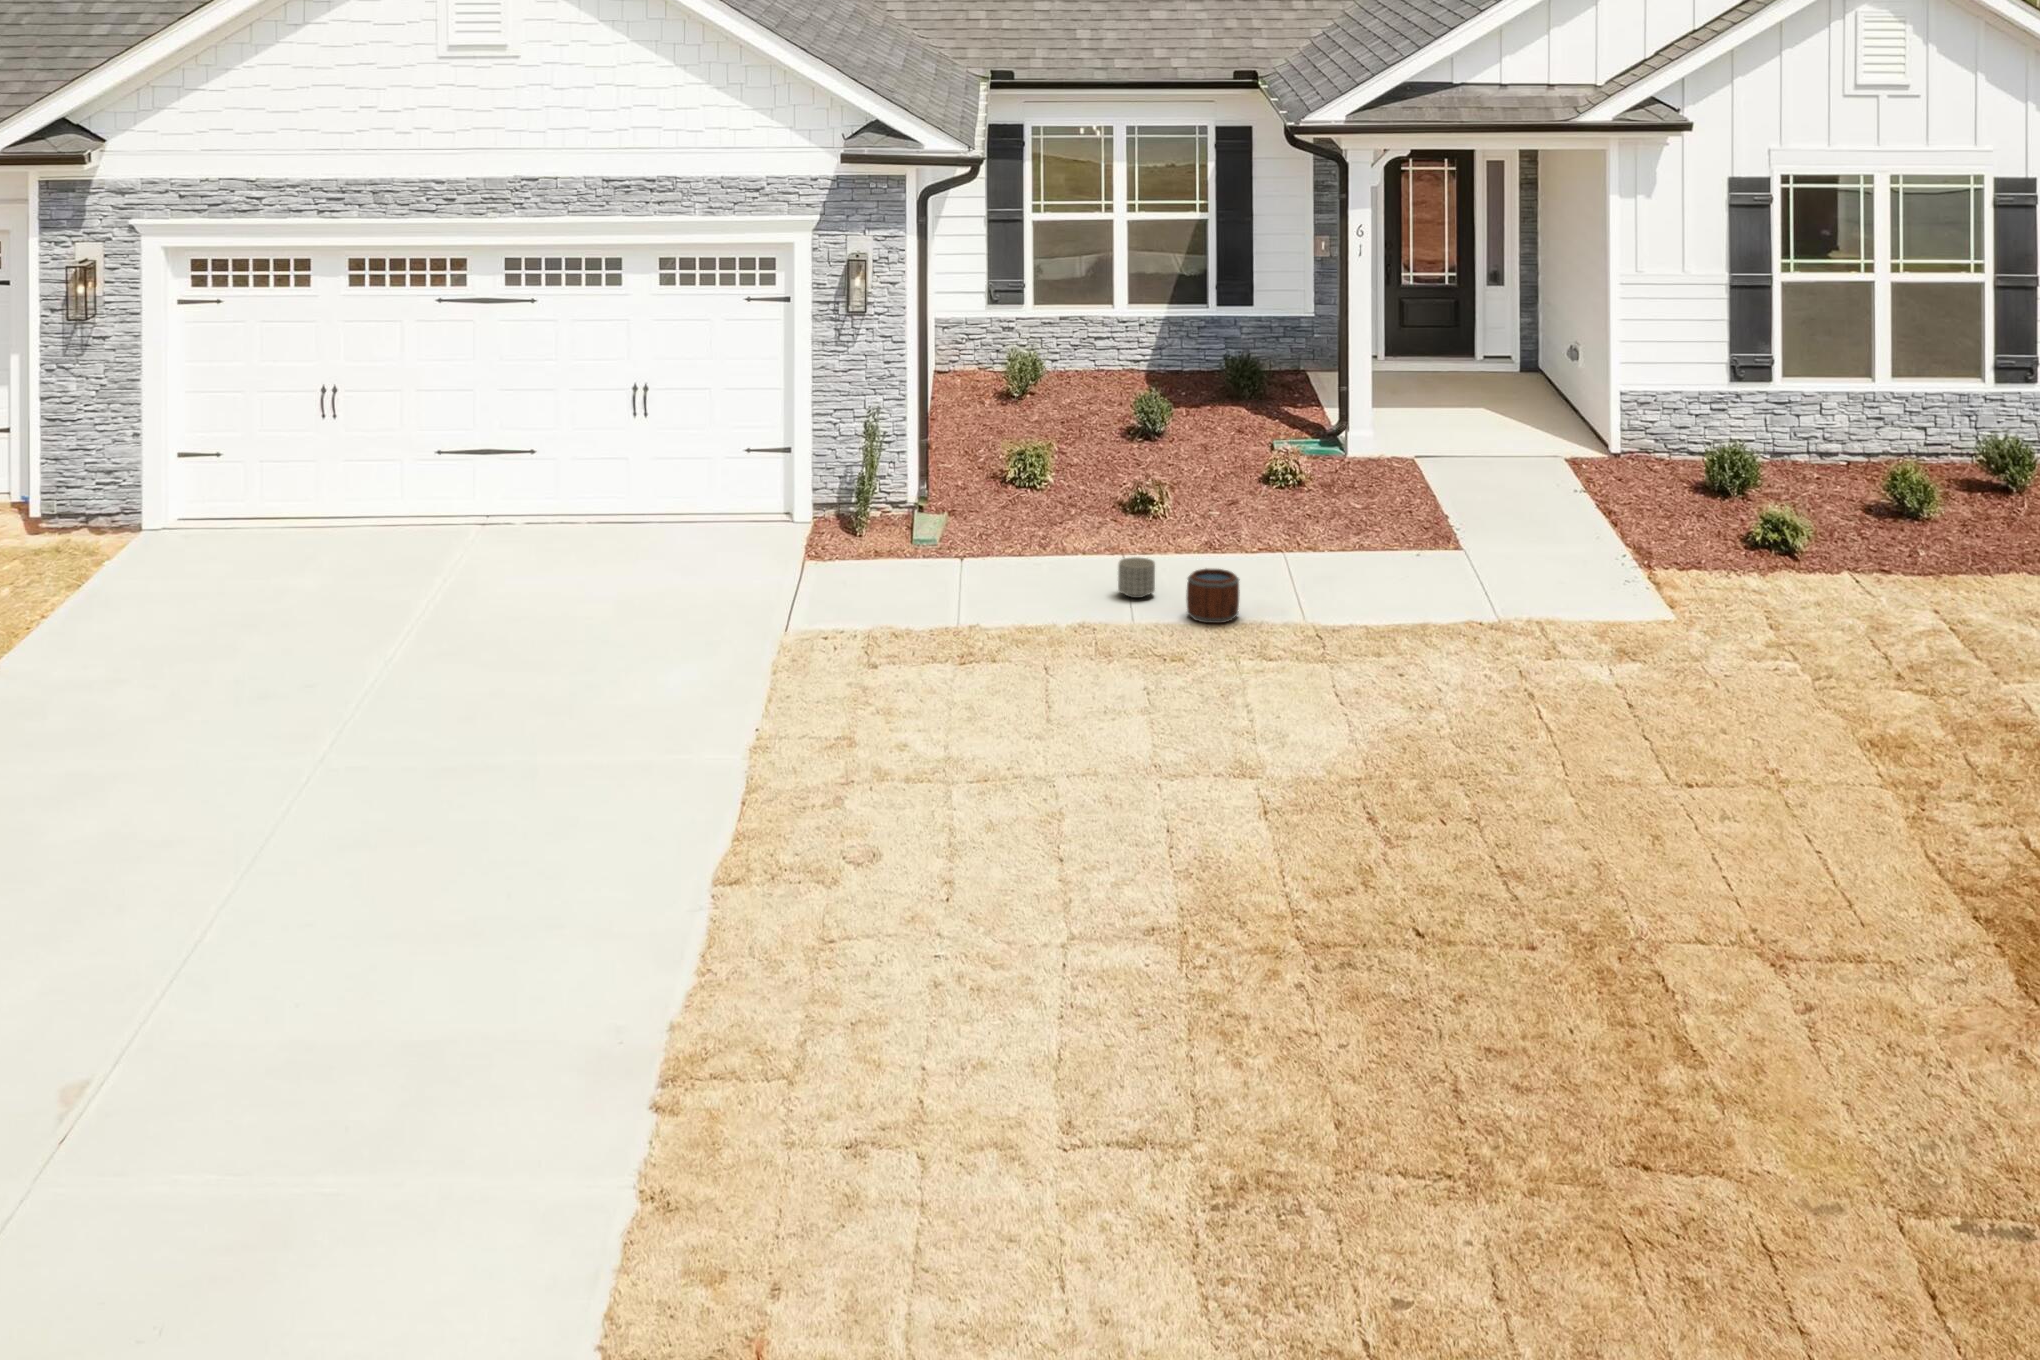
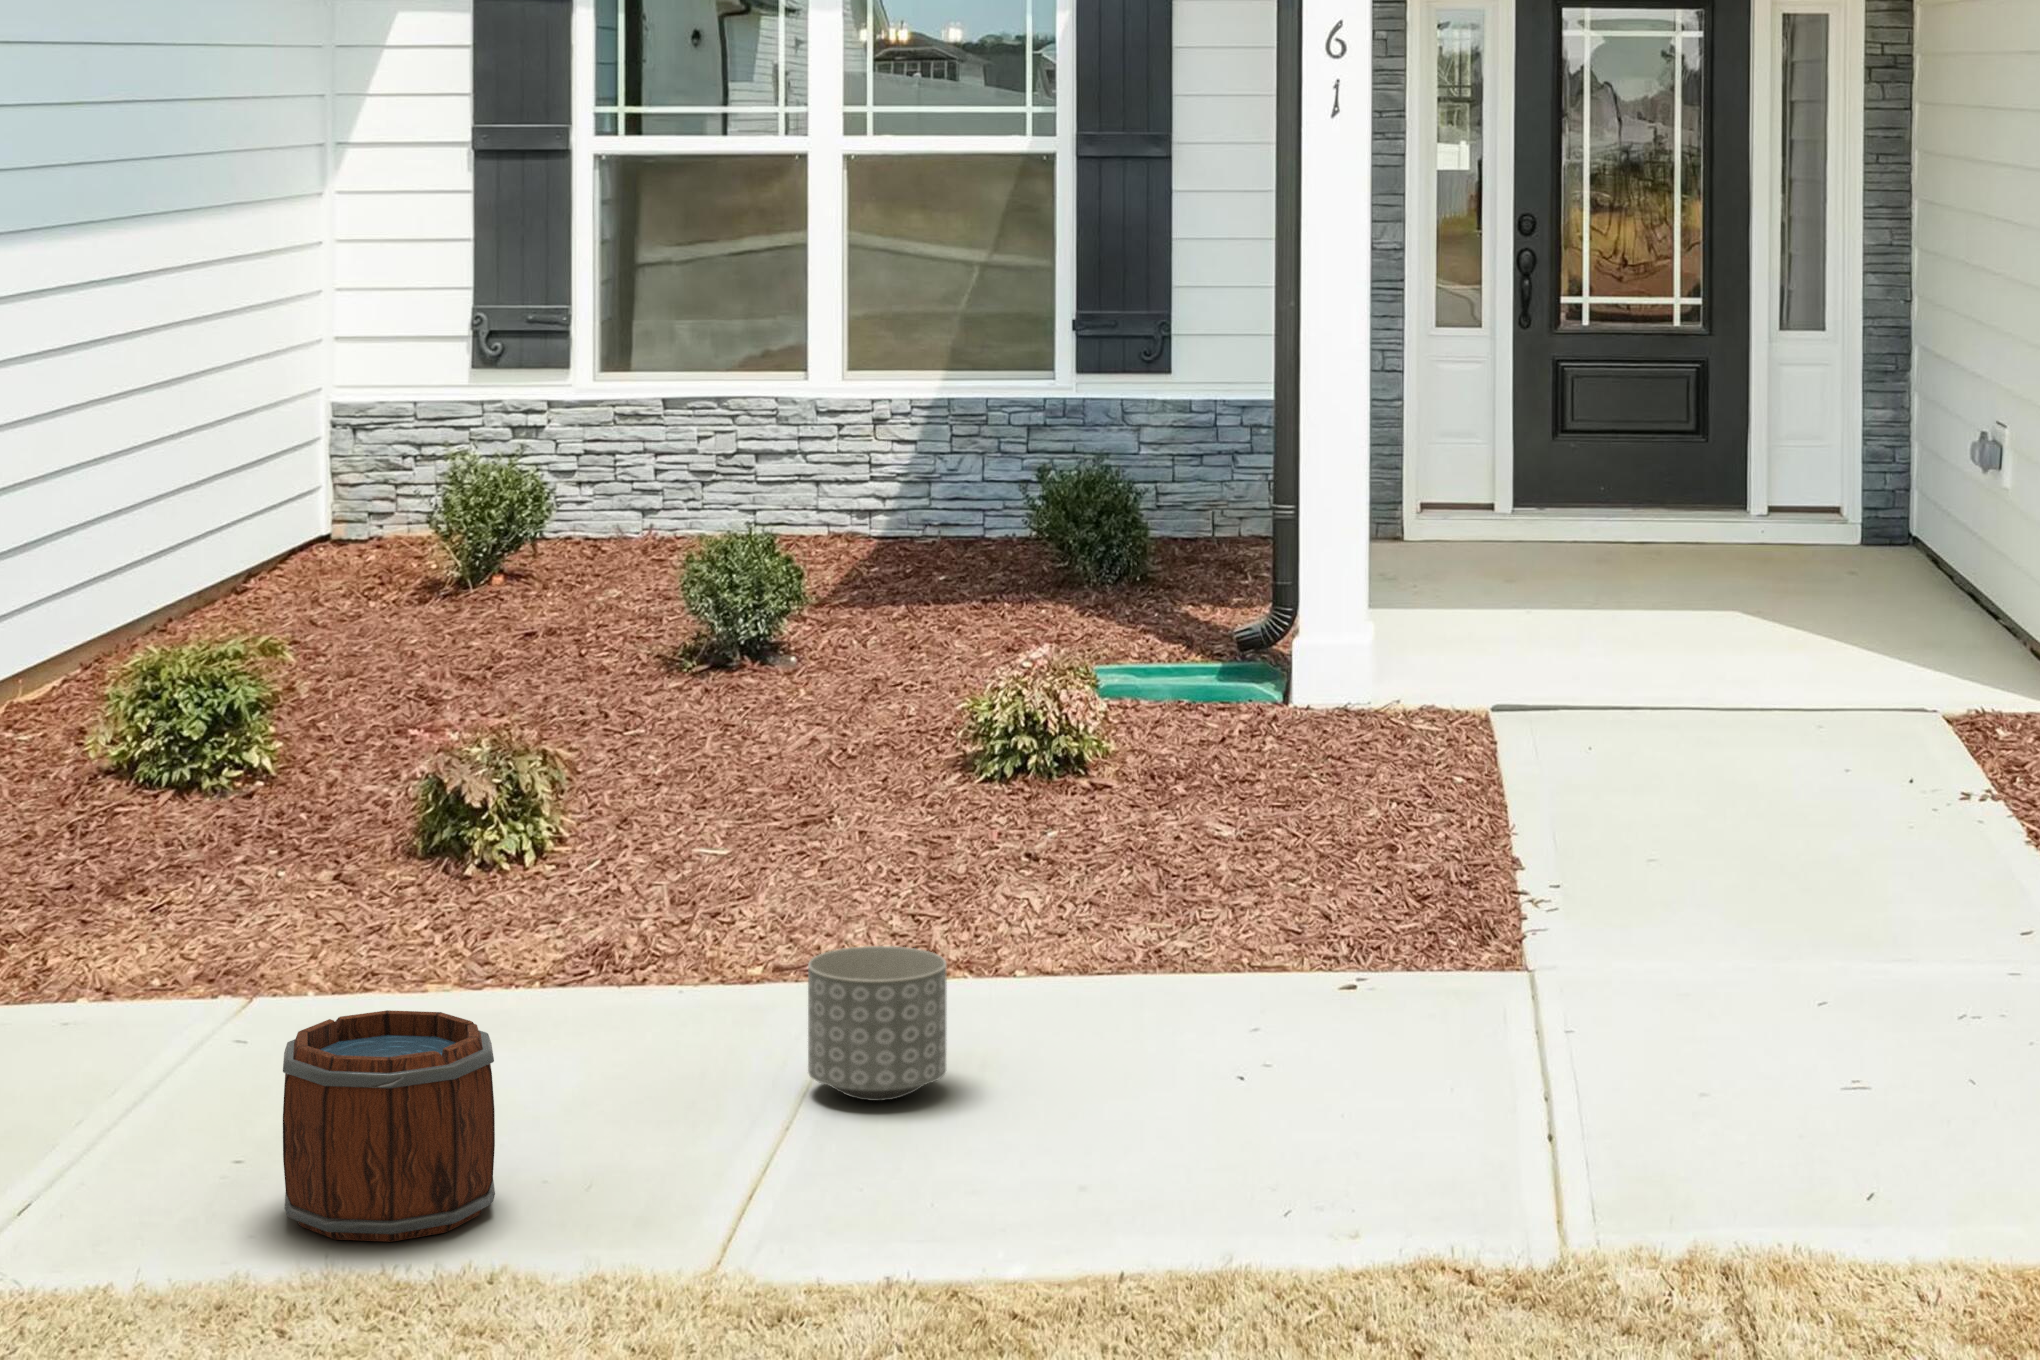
planter: present [1118,557,1155,598] -> present [808,946,947,1101]

